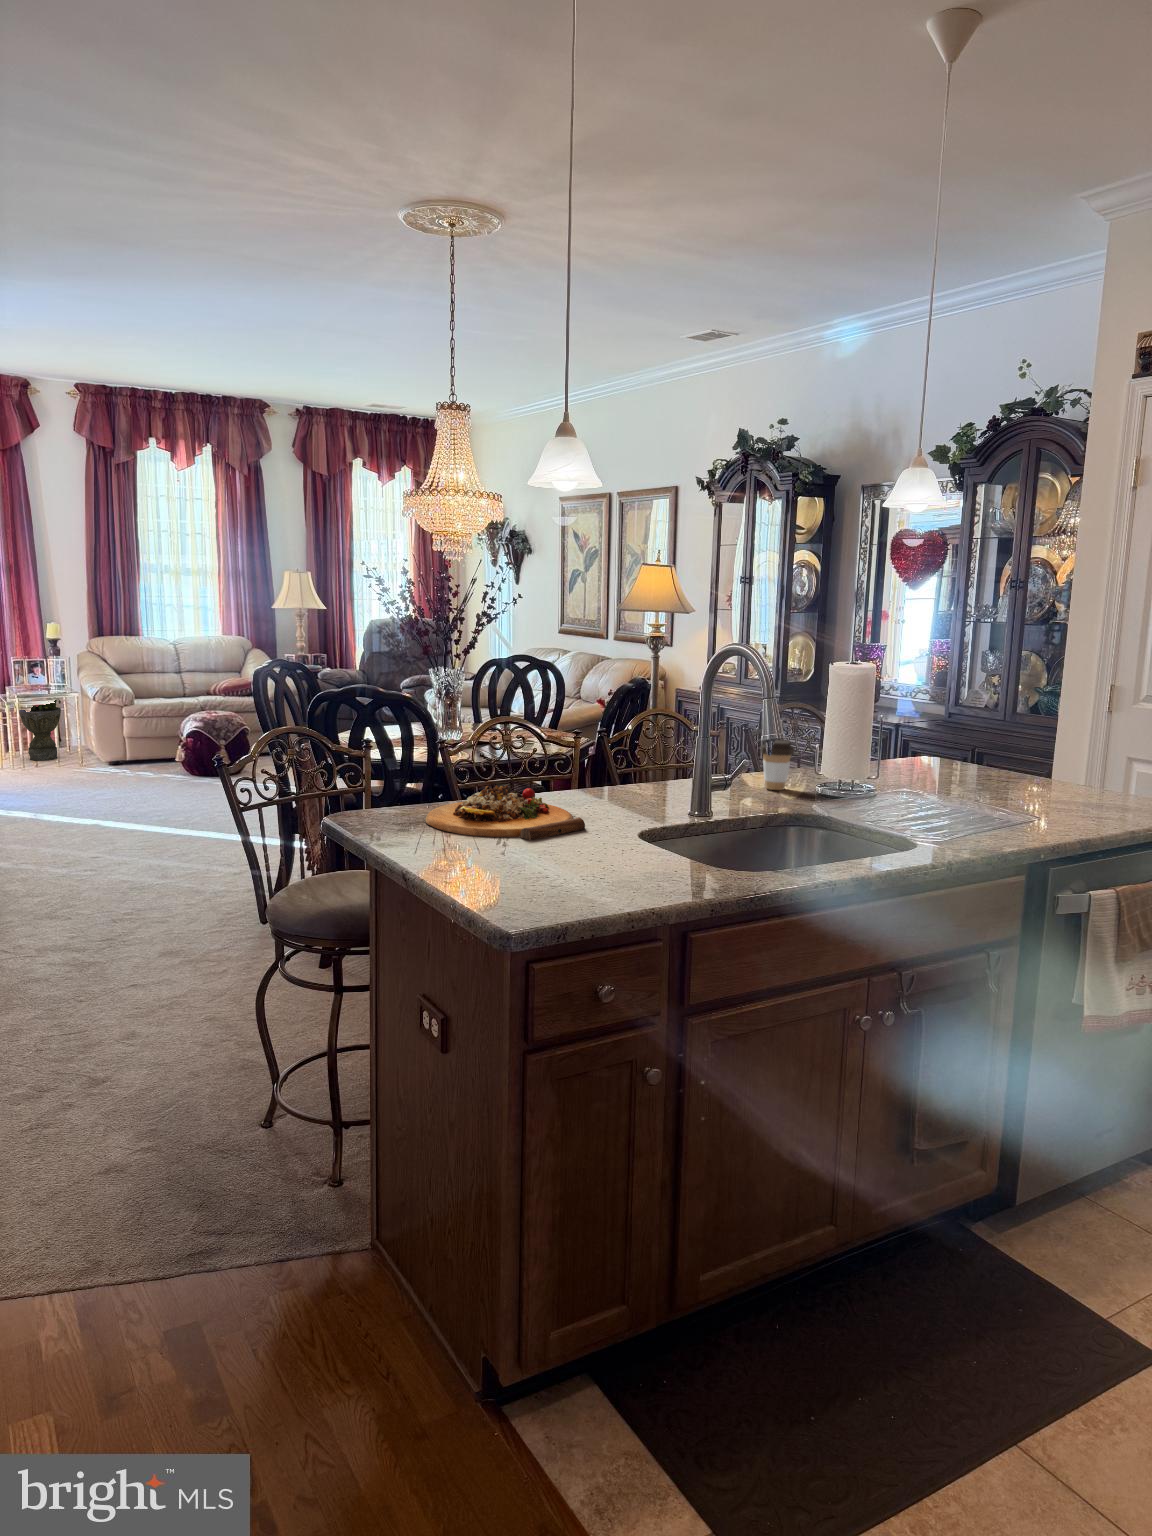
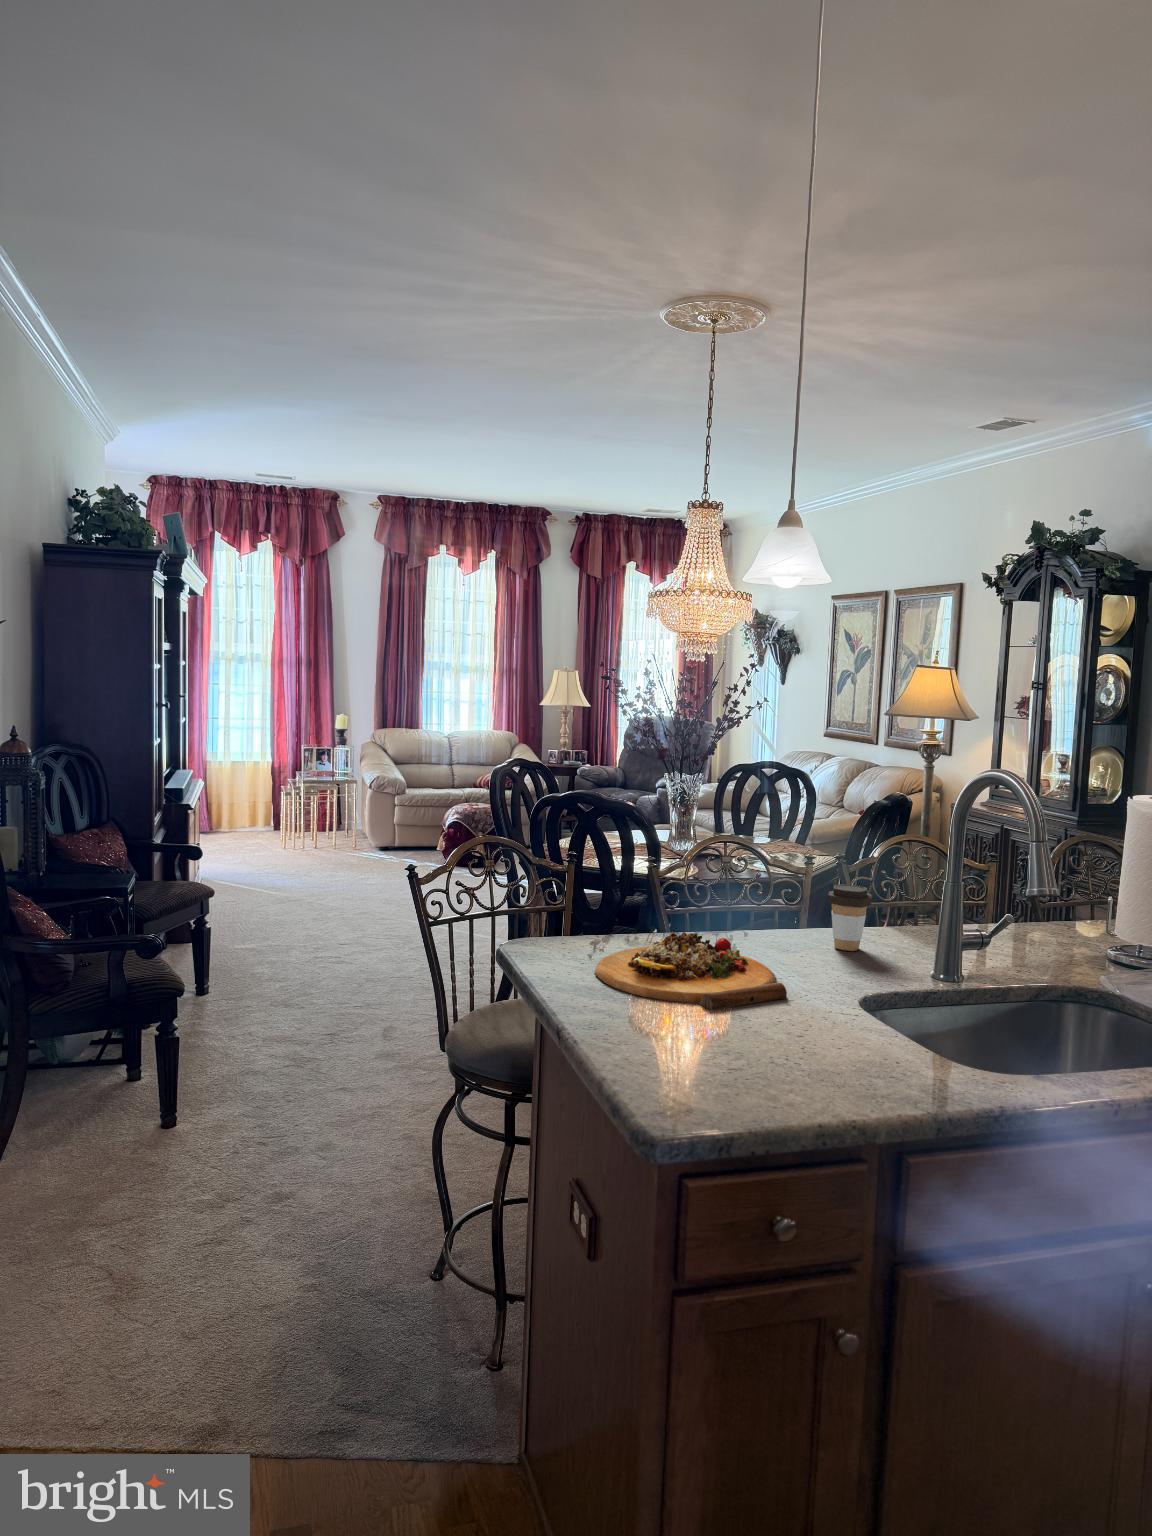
planter: present [19,700,61,761] -> none [305,783,342,843]
coffee cup: present [760,739,794,790] -> present [828,884,871,951]

